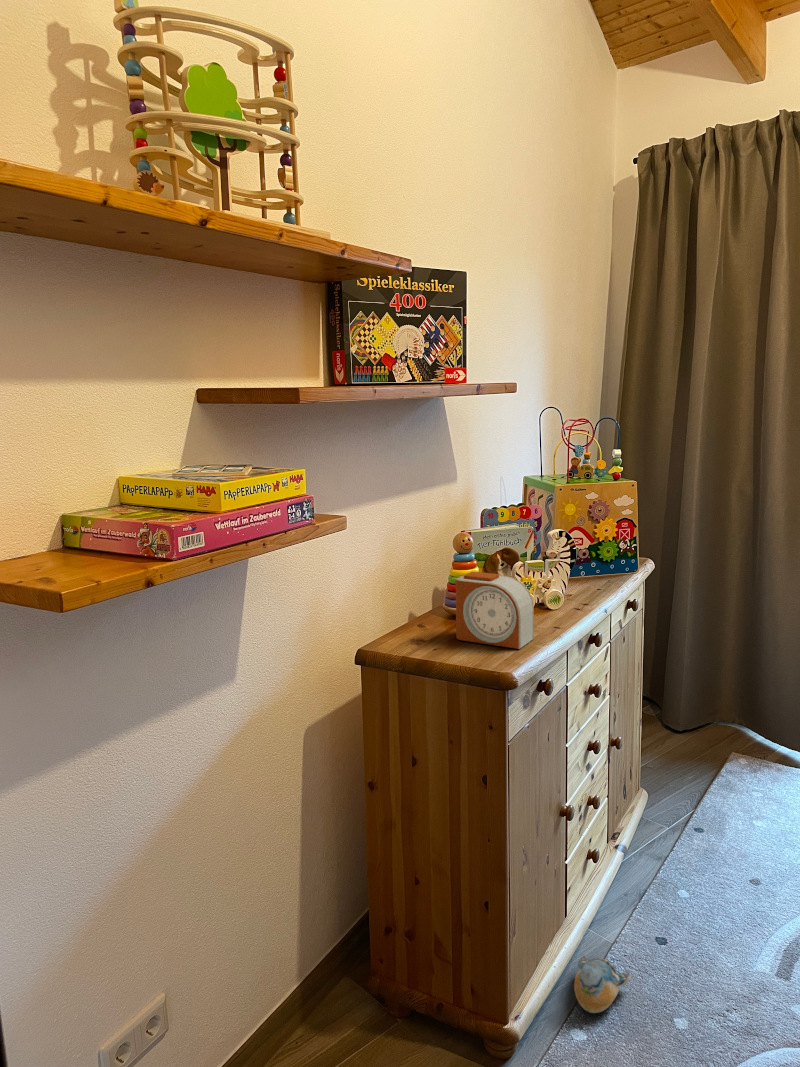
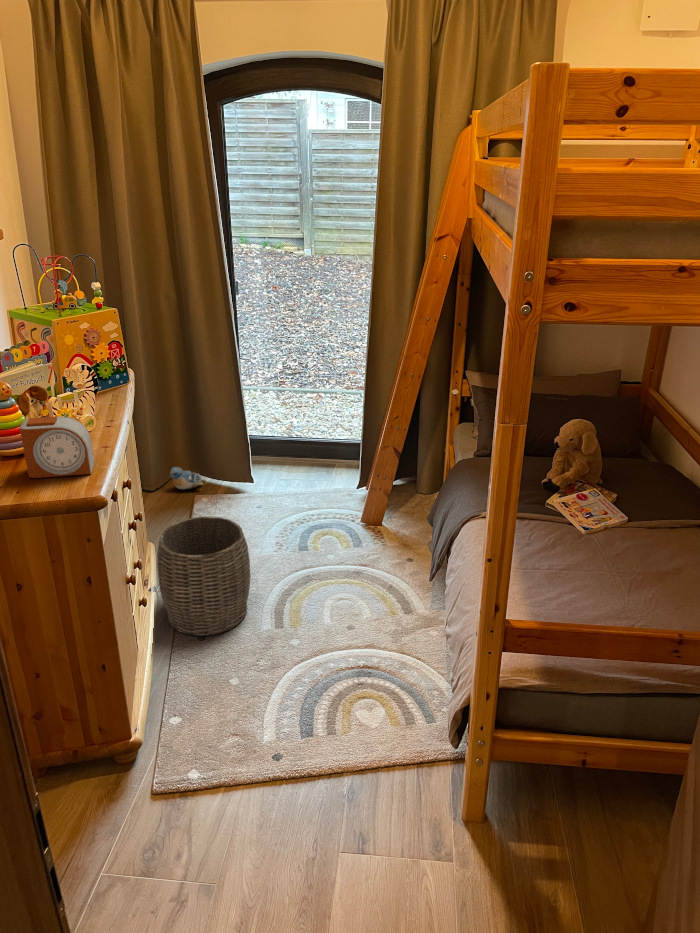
woven basket: none [622,766,758,946] -> present [157,517,250,636]
plush toy: present [574,956,631,1013] -> present [170,467,205,489]

